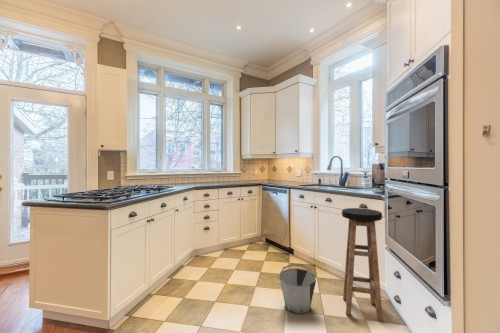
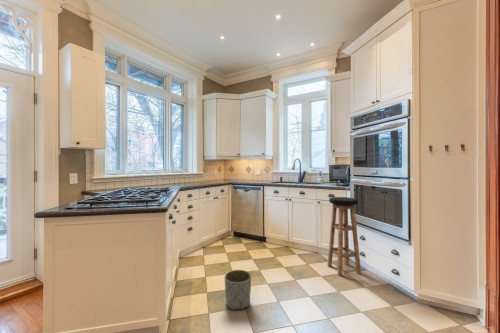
bucket: present [280,264,316,314] -> none [290,245,320,283]
planter: none [186,277,215,320] -> present [225,270,251,310]

